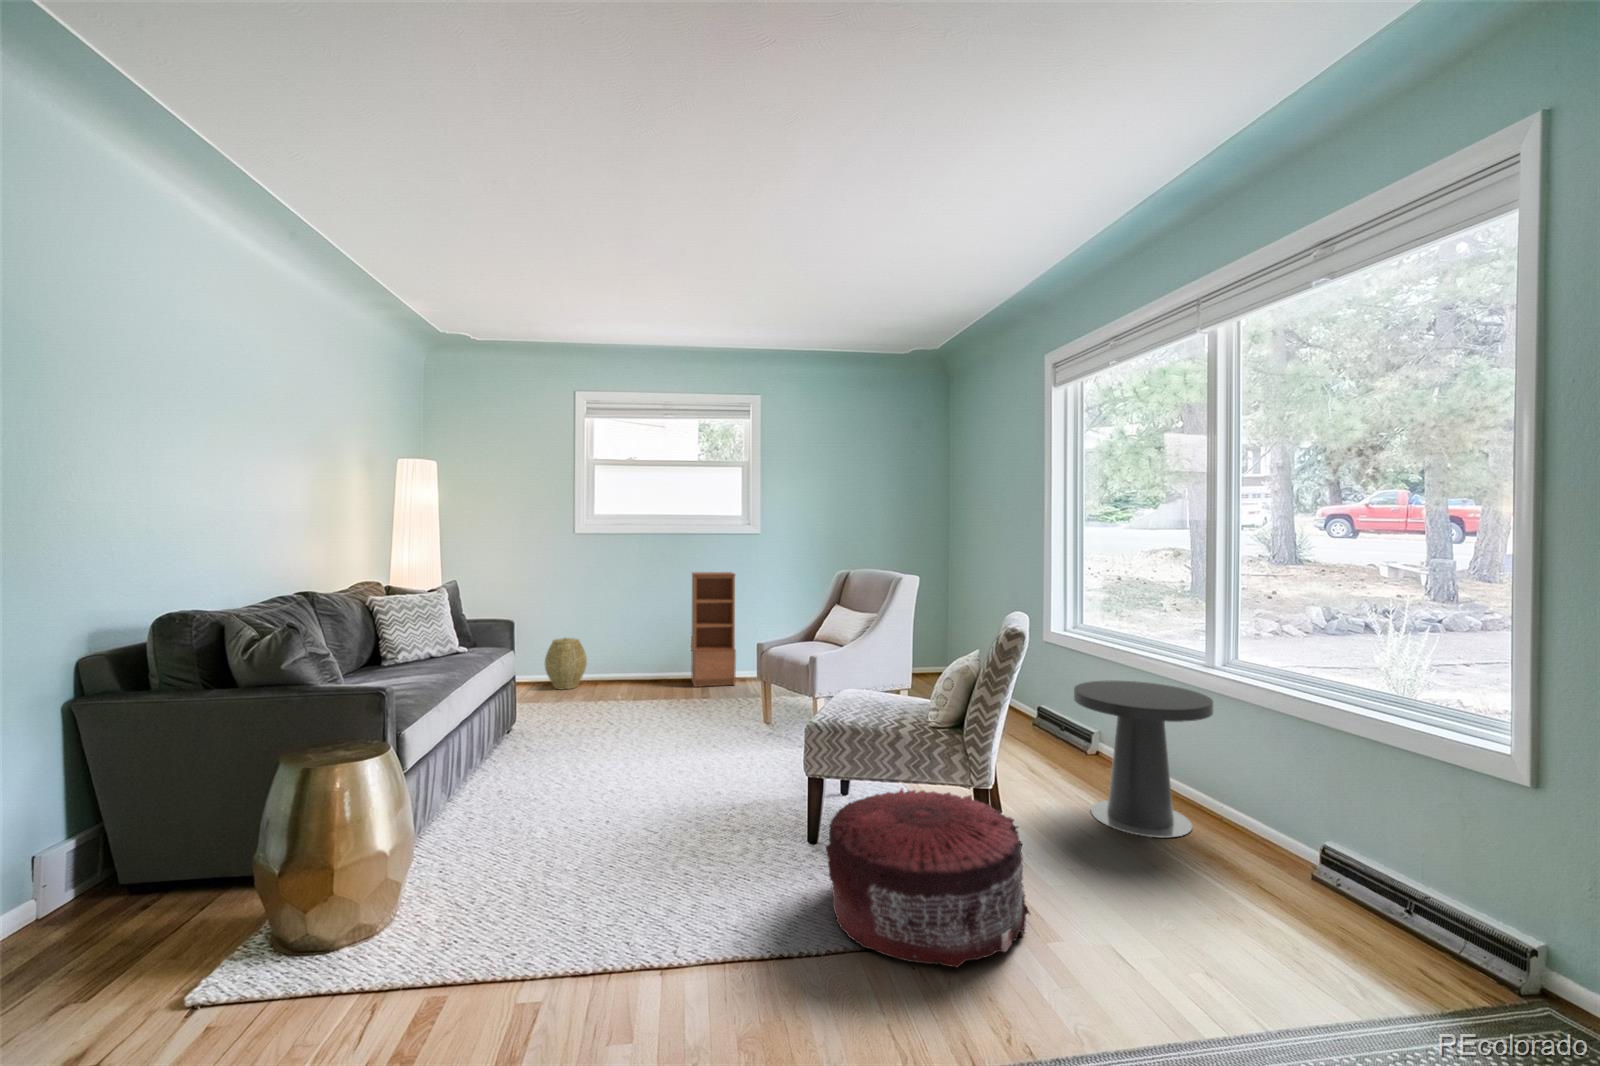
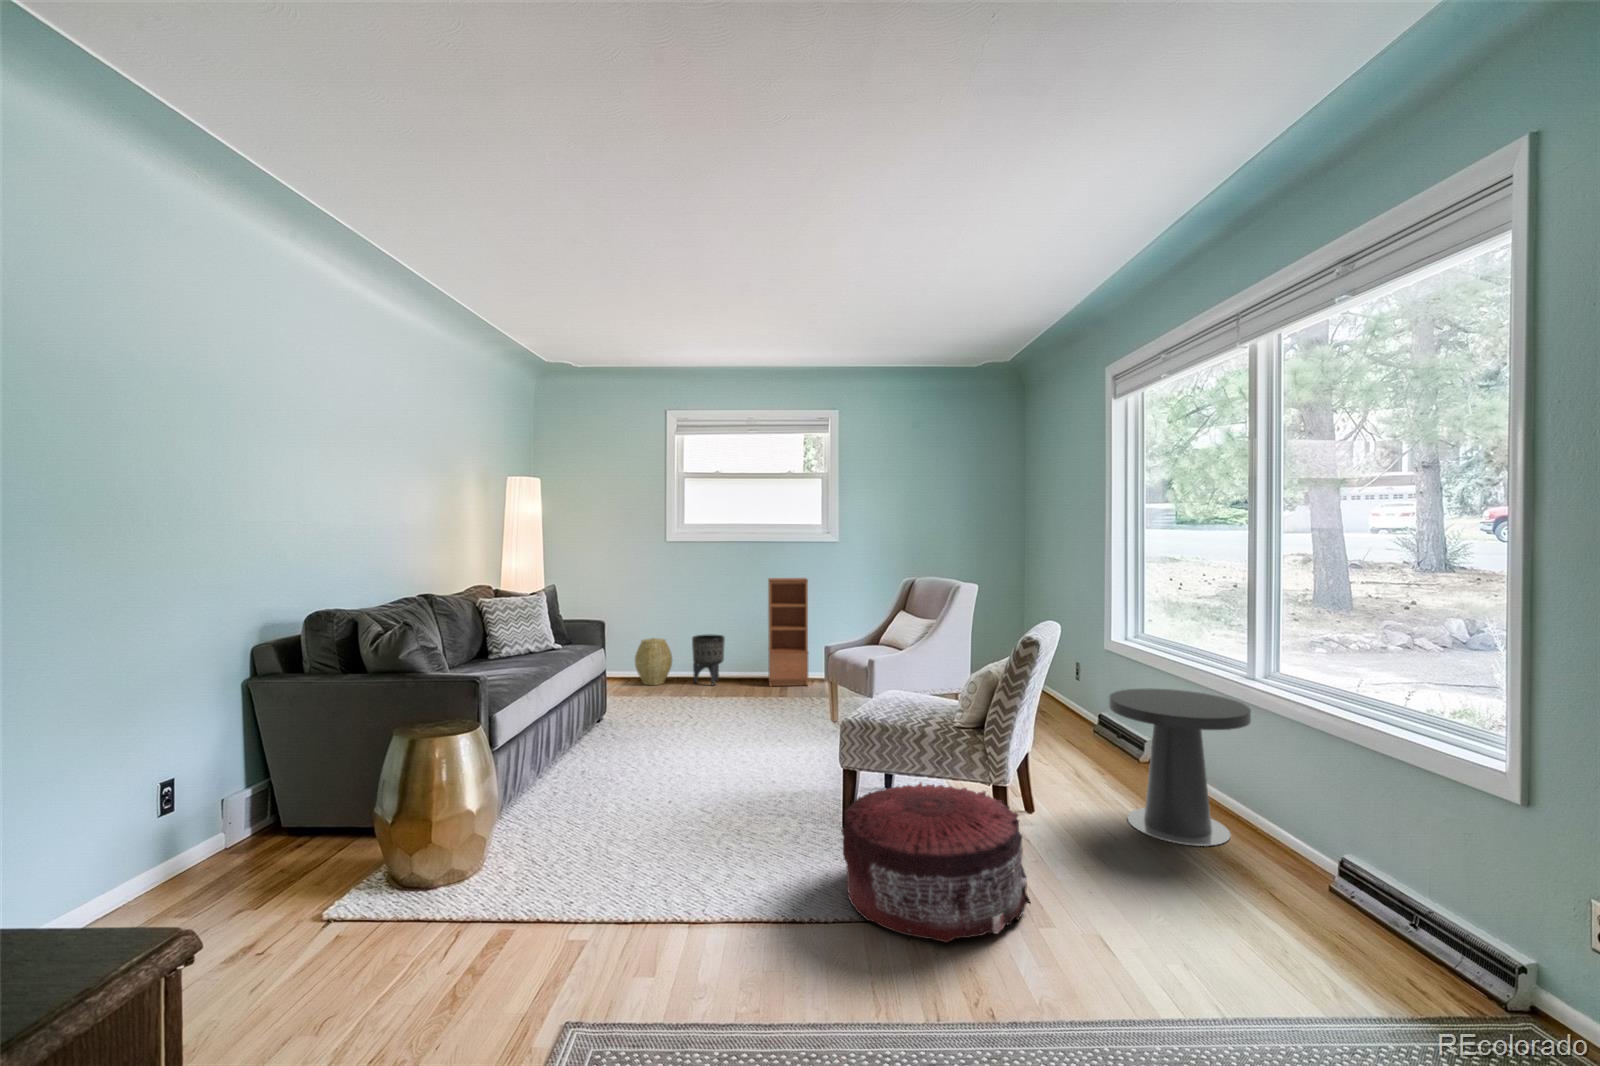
planter: none [609,633,645,688] -> present [692,634,725,685]

